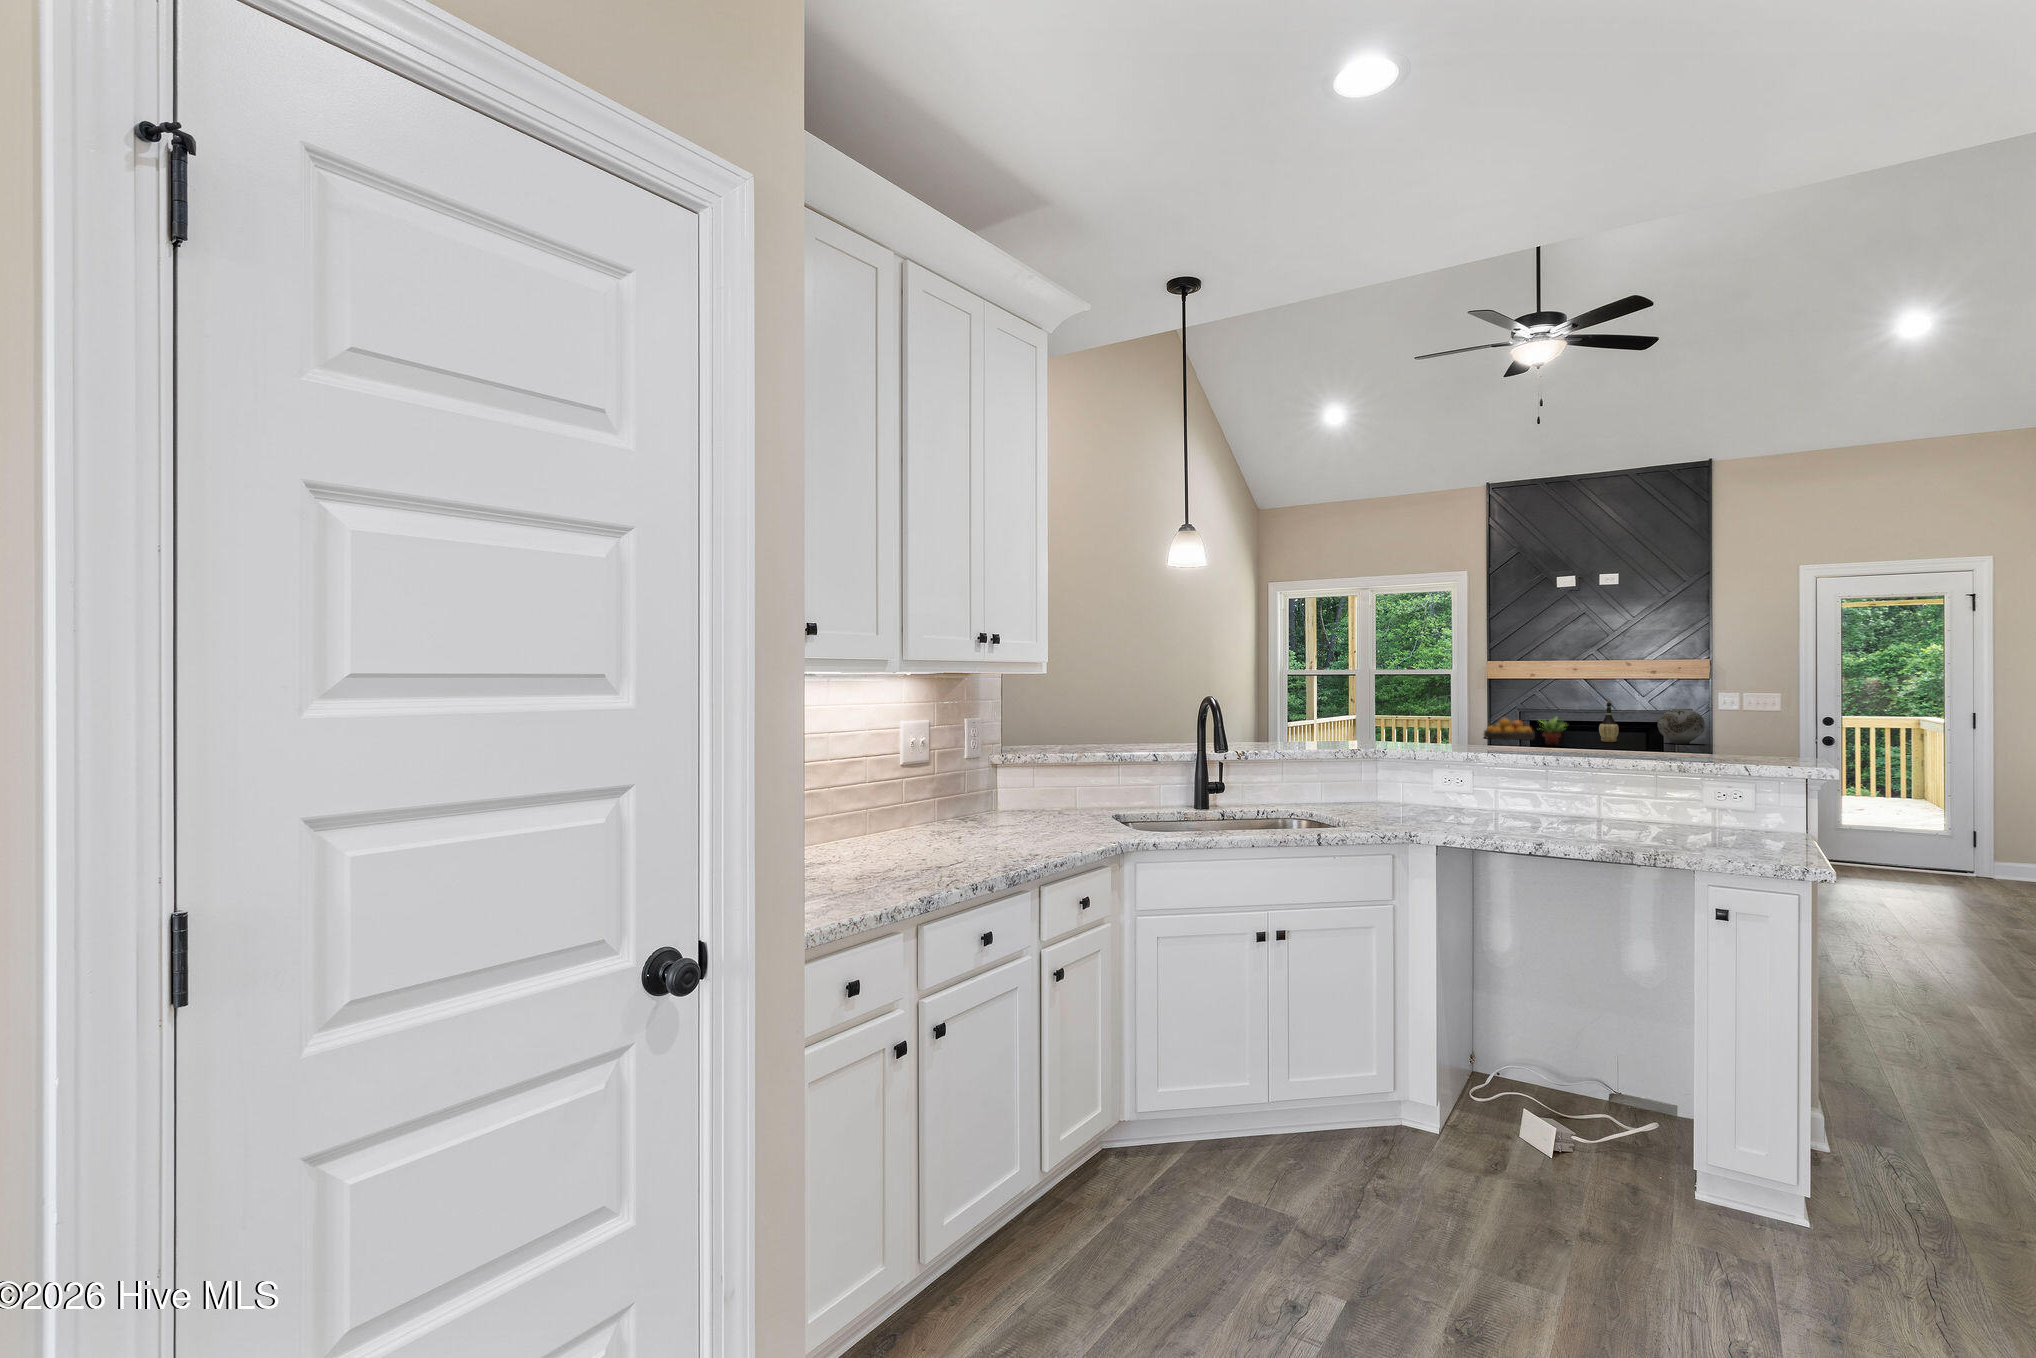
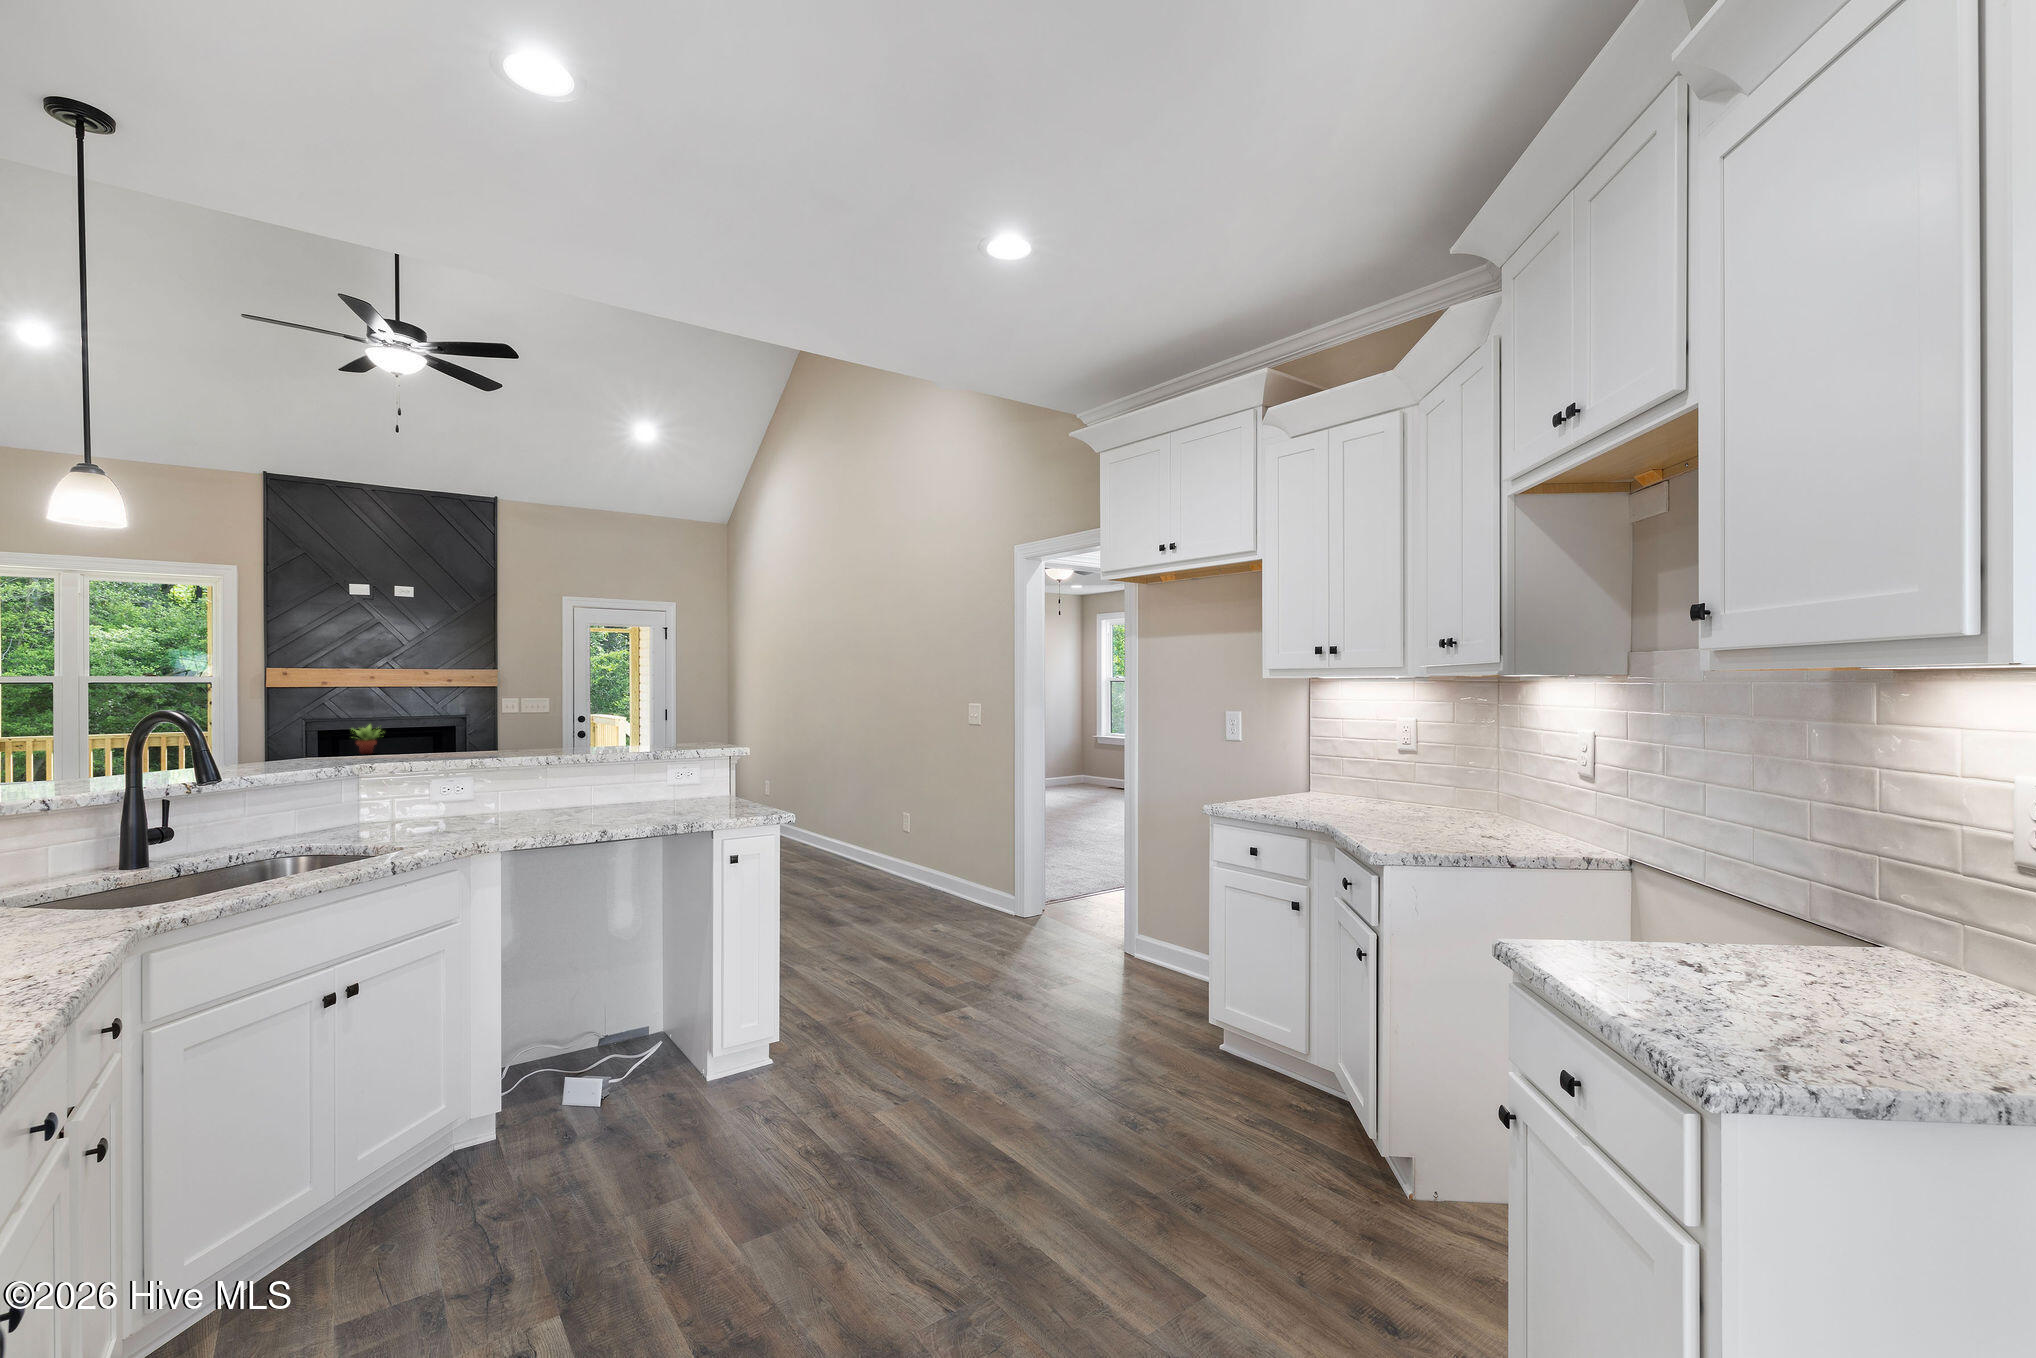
wine bottle: present [1599,700,1619,742] -> none [393,707,413,747]
vase: present [1658,708,1705,744] -> none [446,713,487,745]
fruit bowl: present [1484,717,1535,740] -> none [259,728,323,752]

